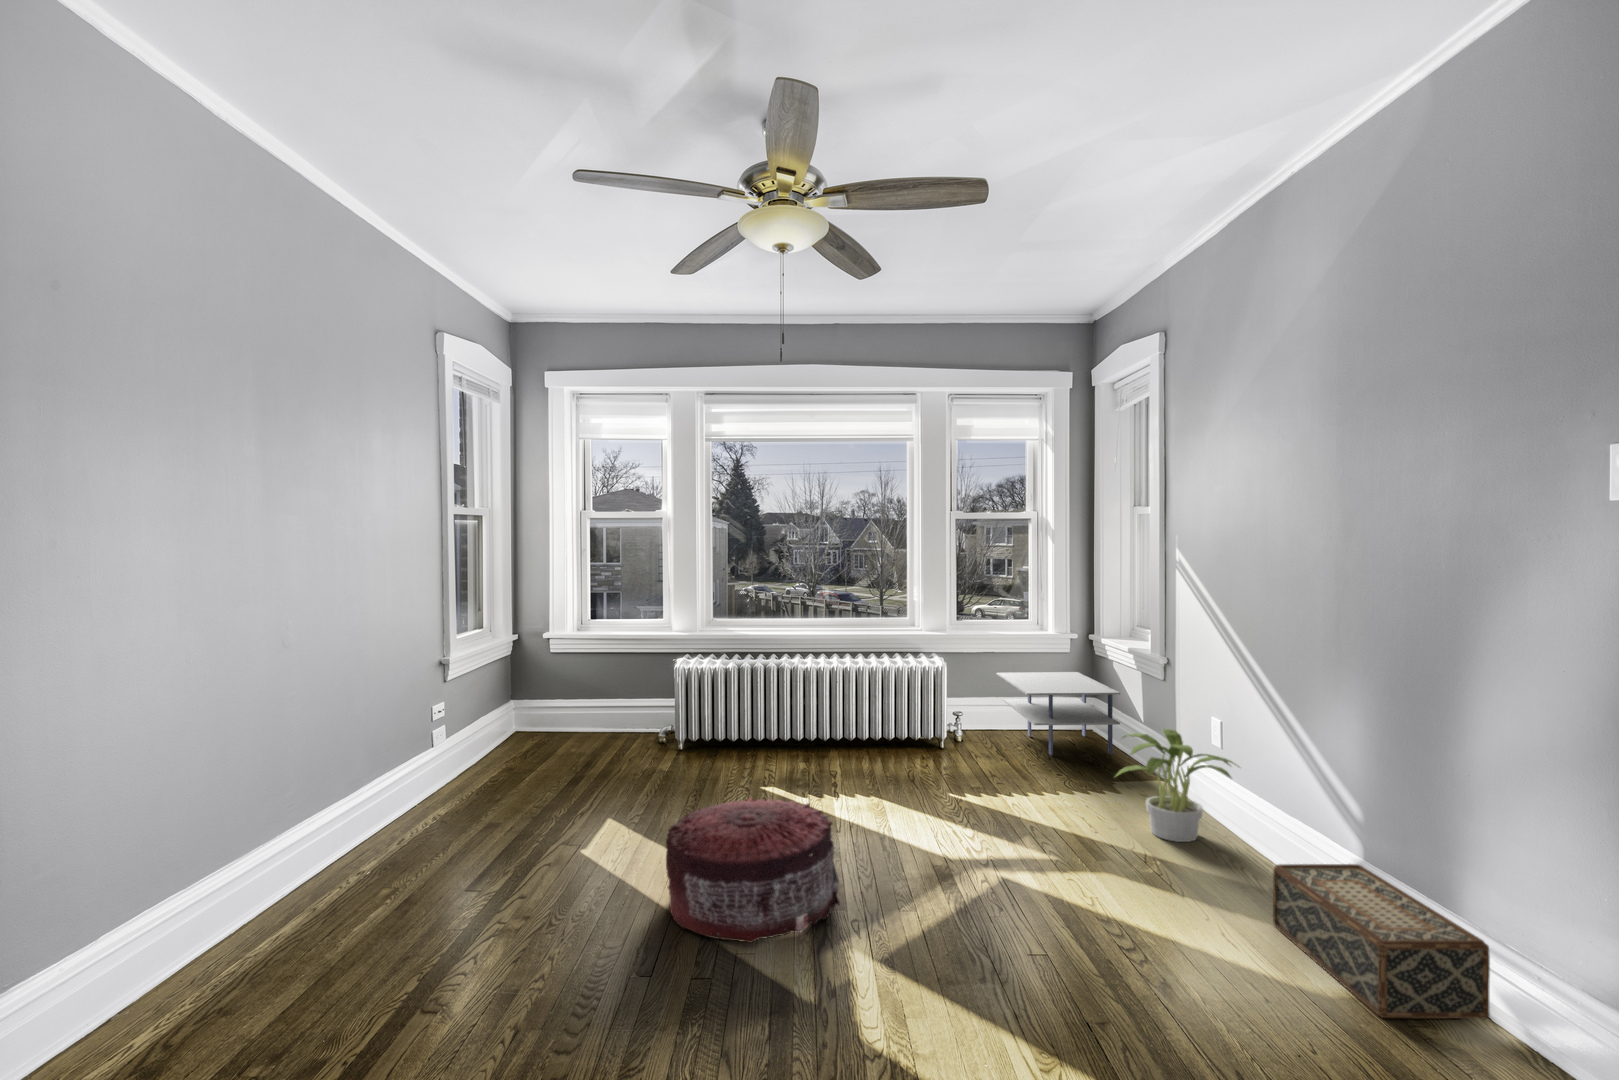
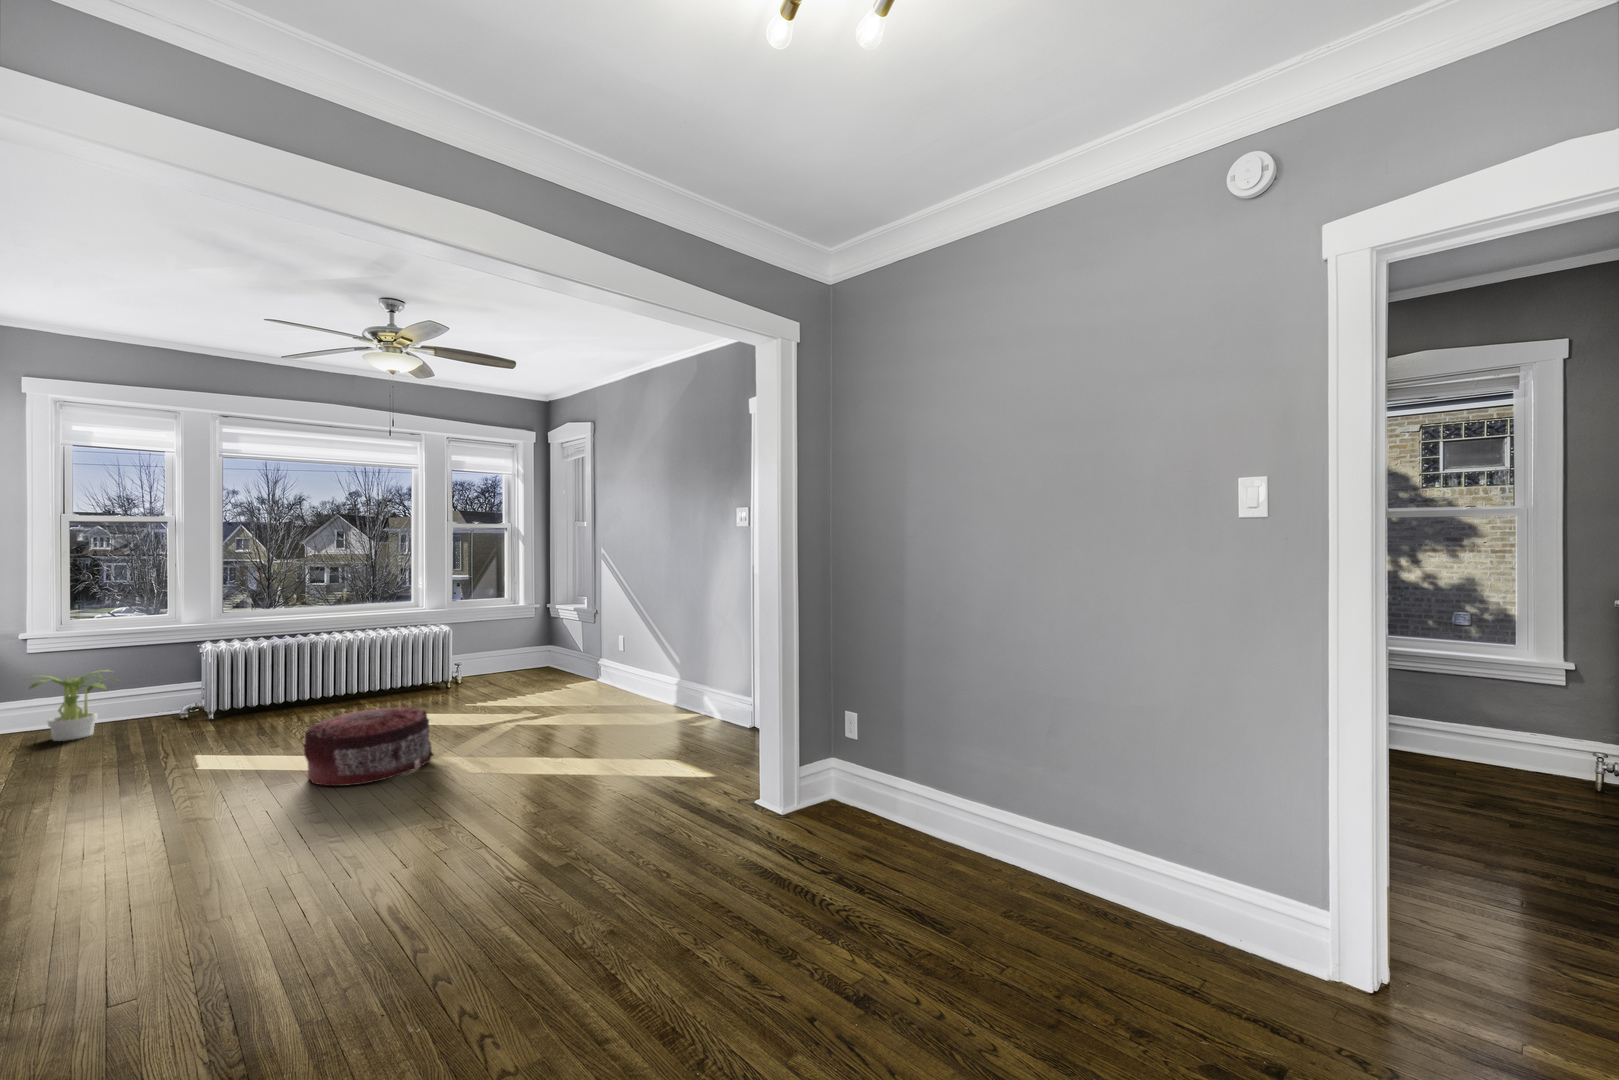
side table: present [996,672,1120,756] -> none [484,628,571,680]
potted plant: present [1115,729,1233,842] -> present [29,670,118,741]
woven basket: present [1273,864,1490,1018] -> none [658,685,734,733]

